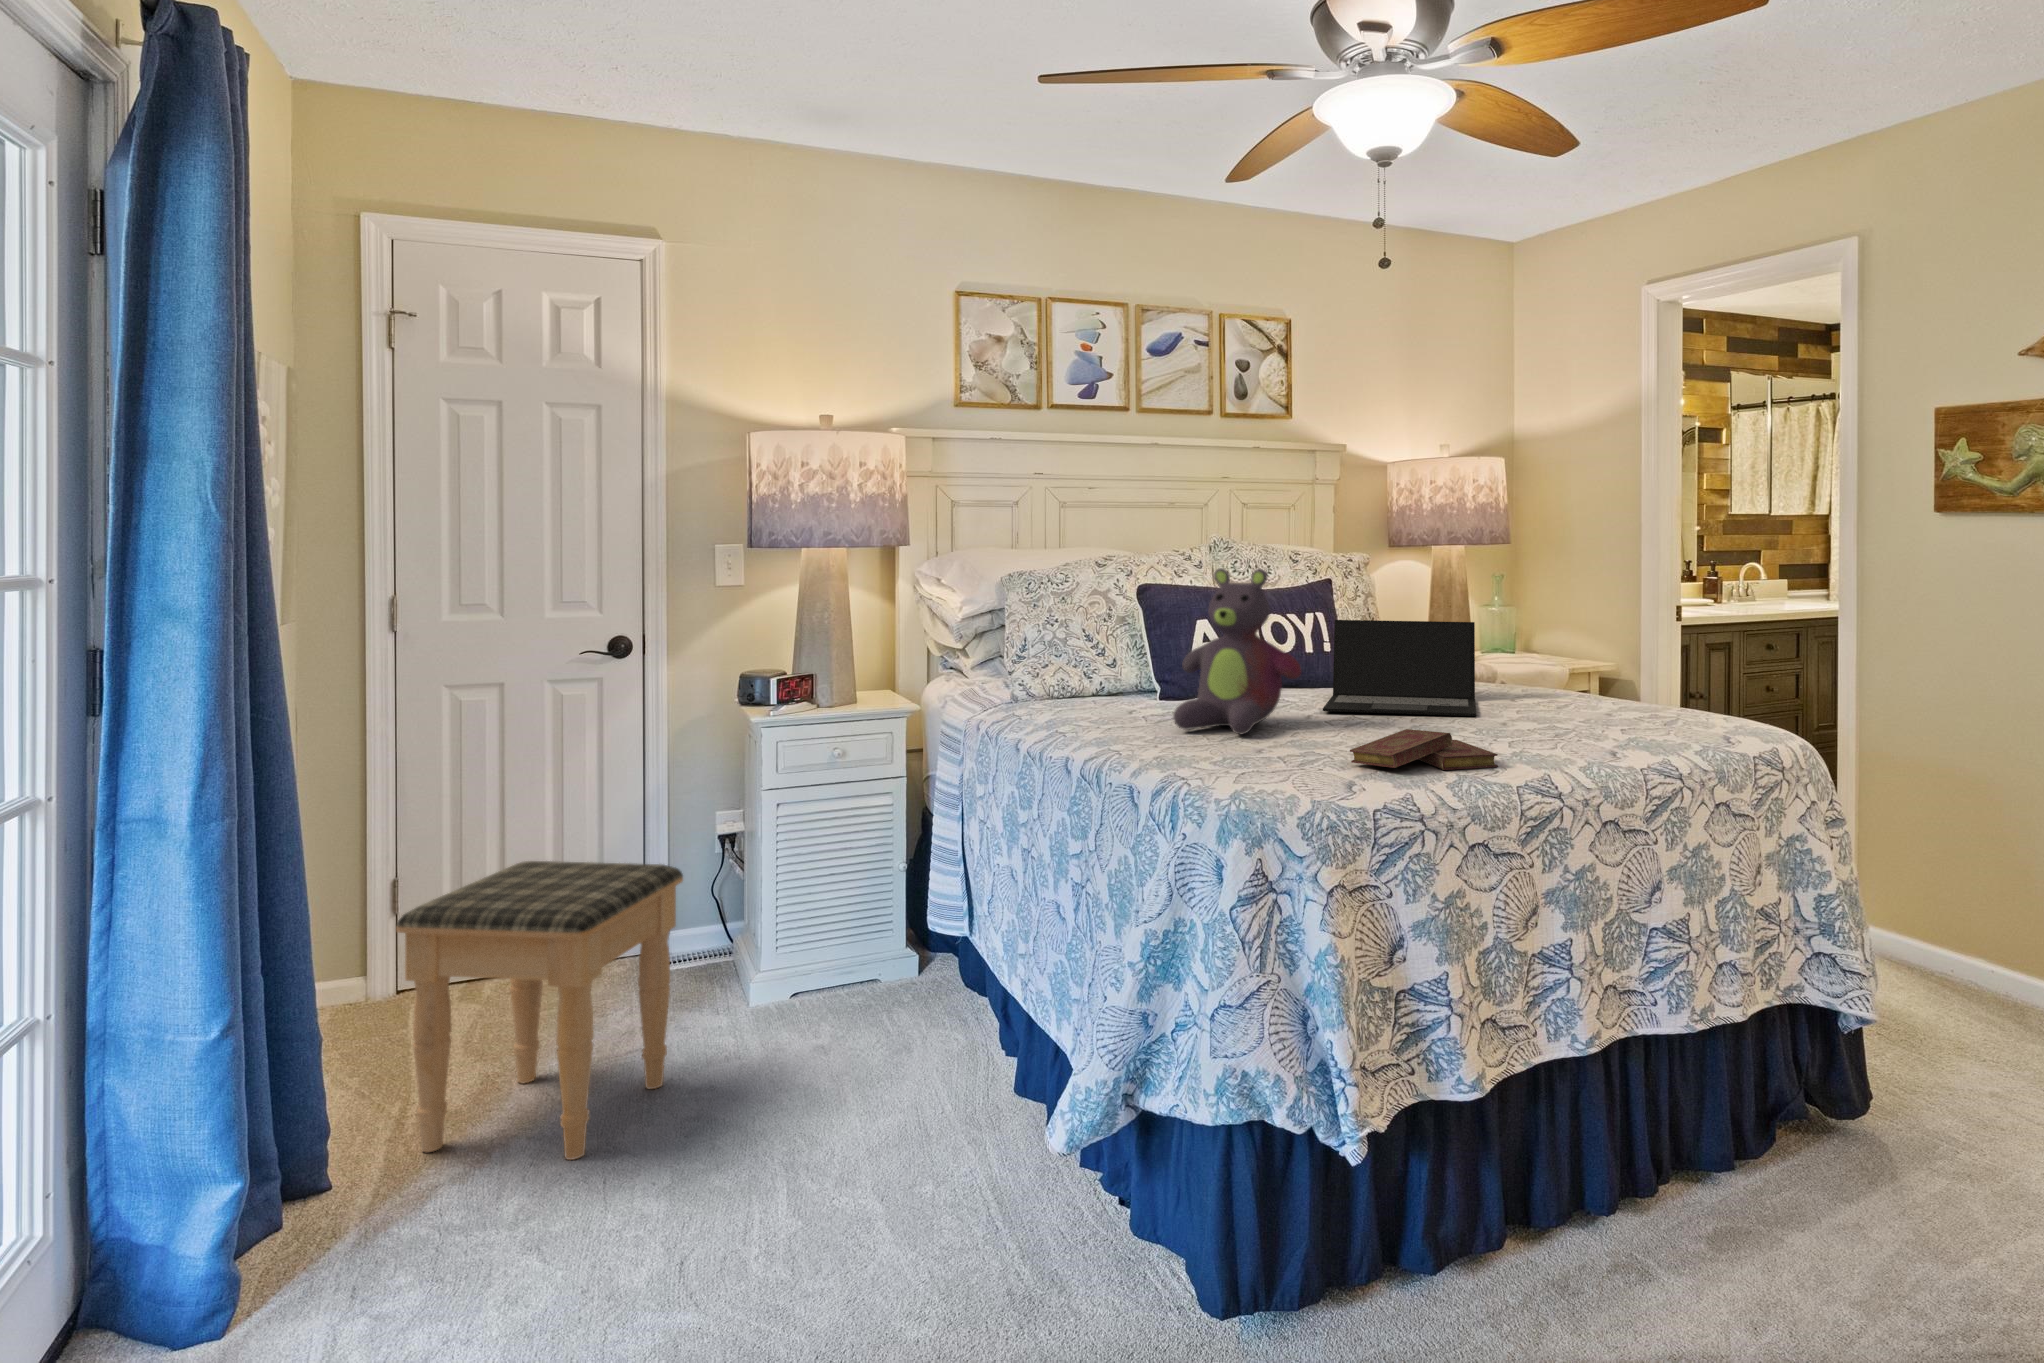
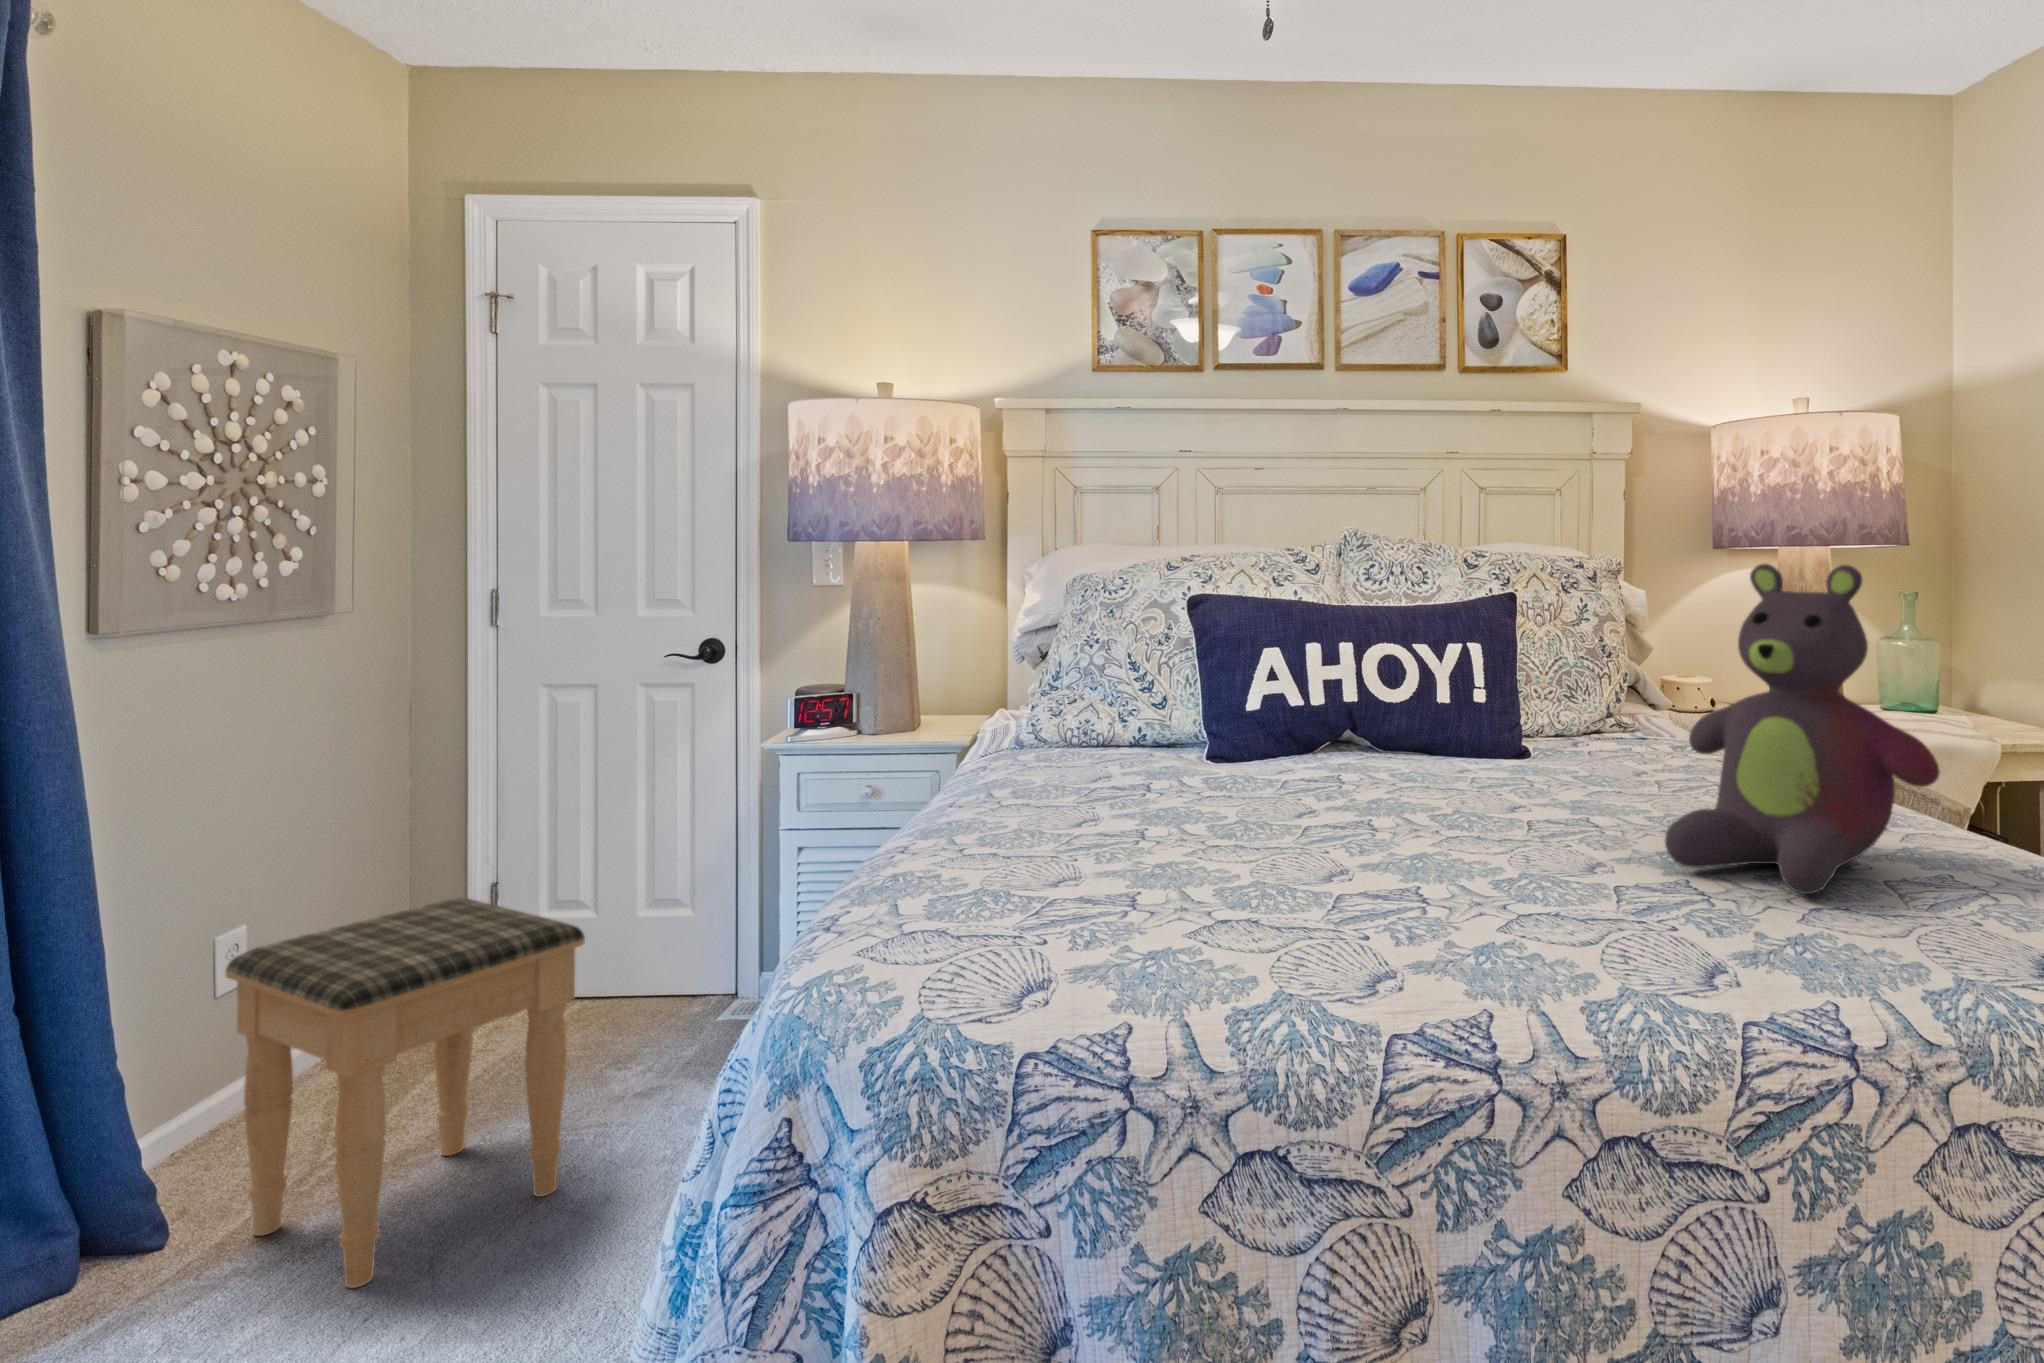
stuffed bear: present [1173,568,1301,734] -> present [1665,564,1940,894]
laptop: present [1323,620,1476,716] -> none [1342,654,1650,839]
book: present [1350,729,1498,770] -> none [1136,871,1390,980]

